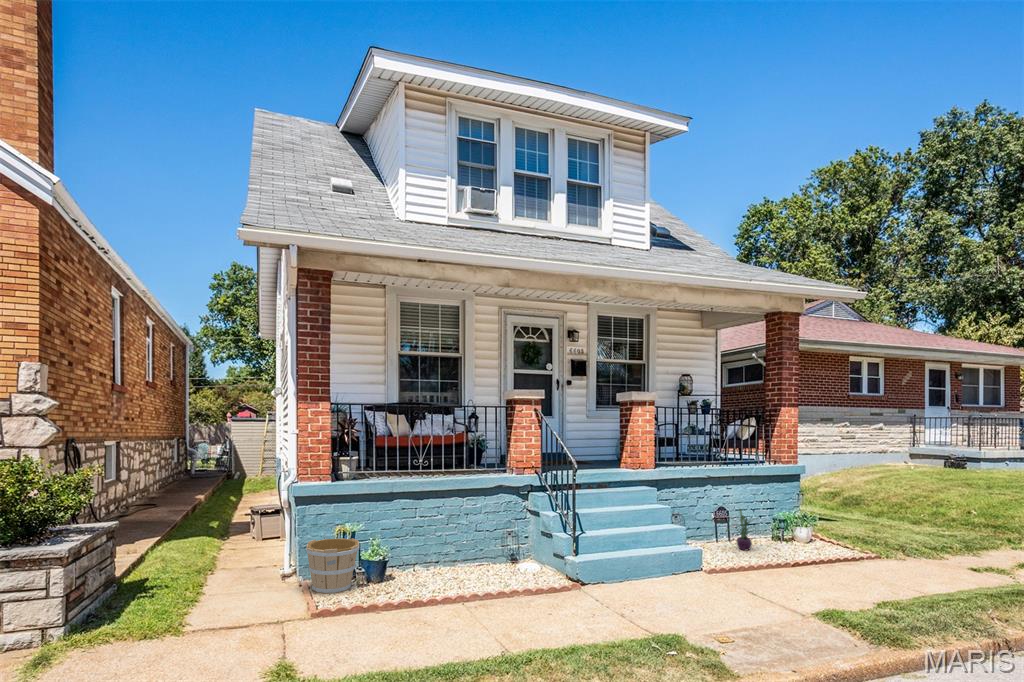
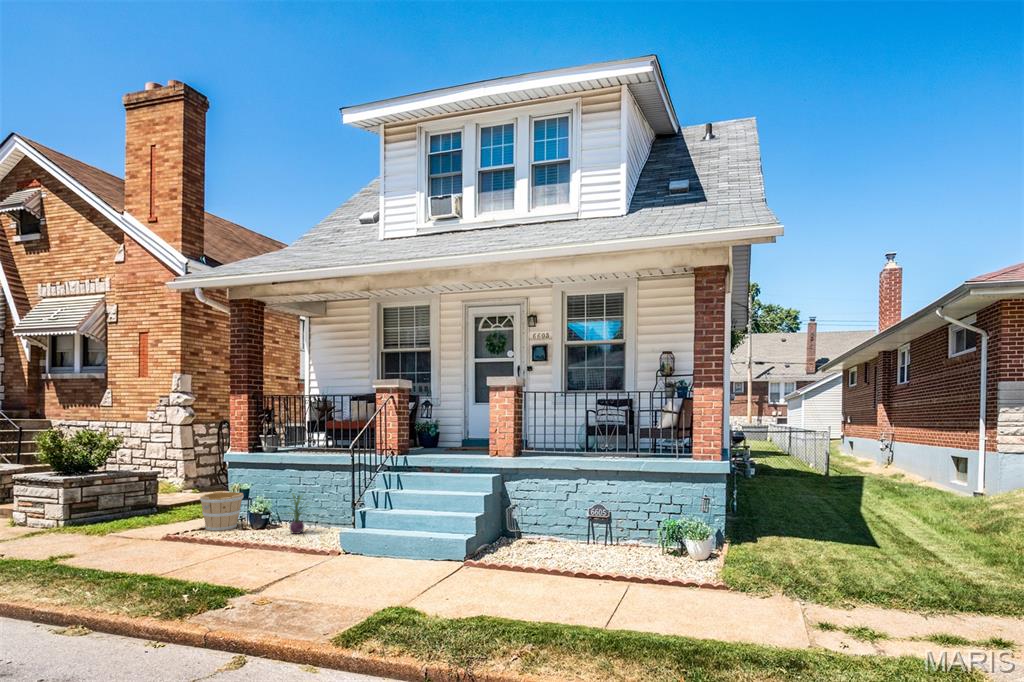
decorative plant: present [736,509,755,550] -> present [290,494,304,534]

